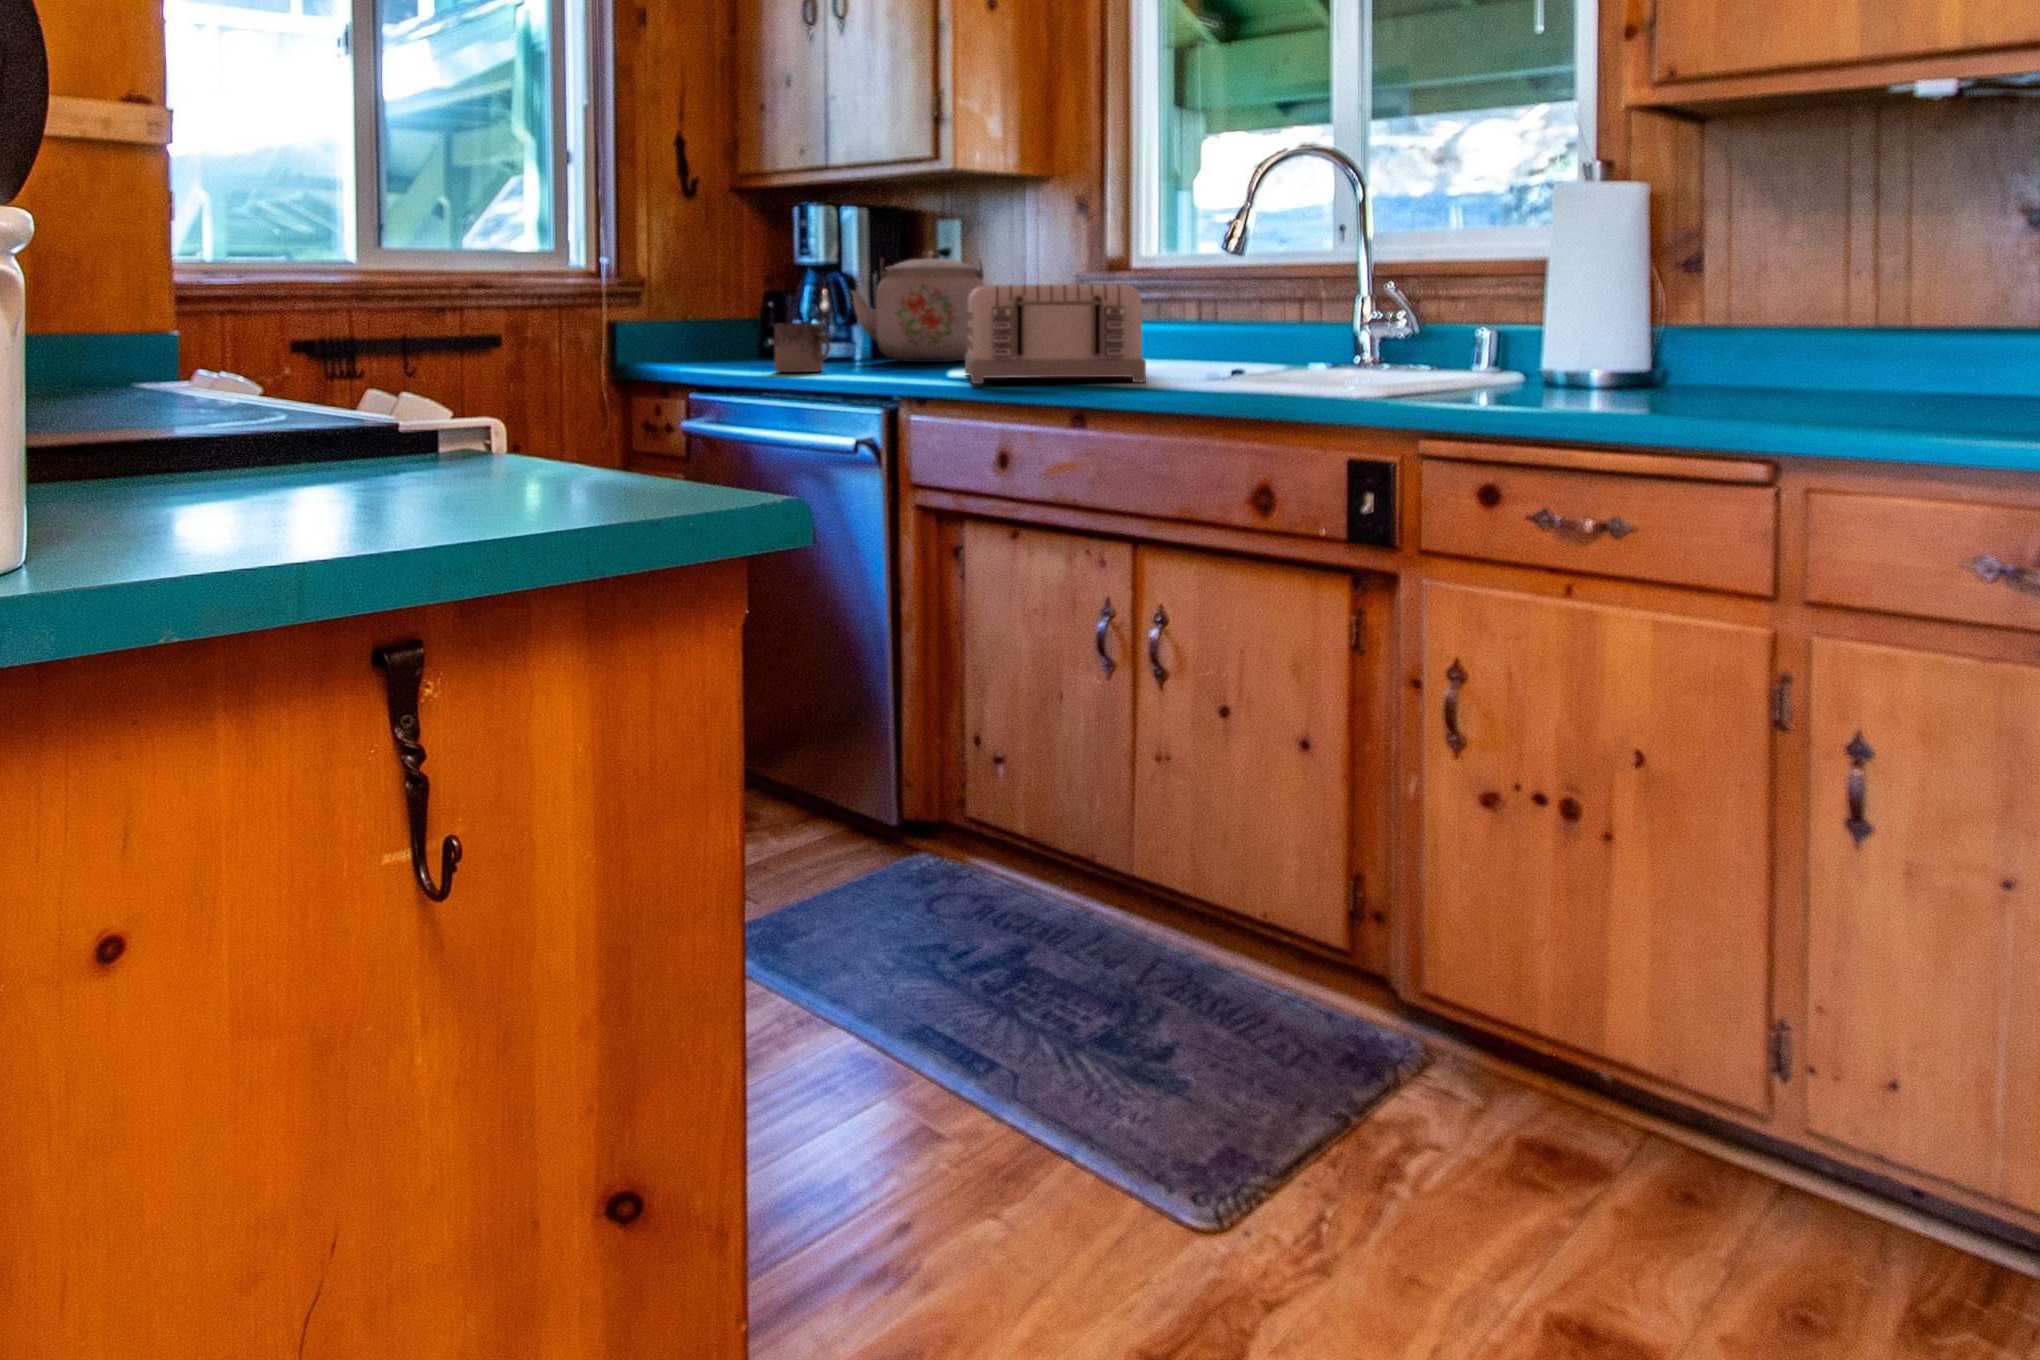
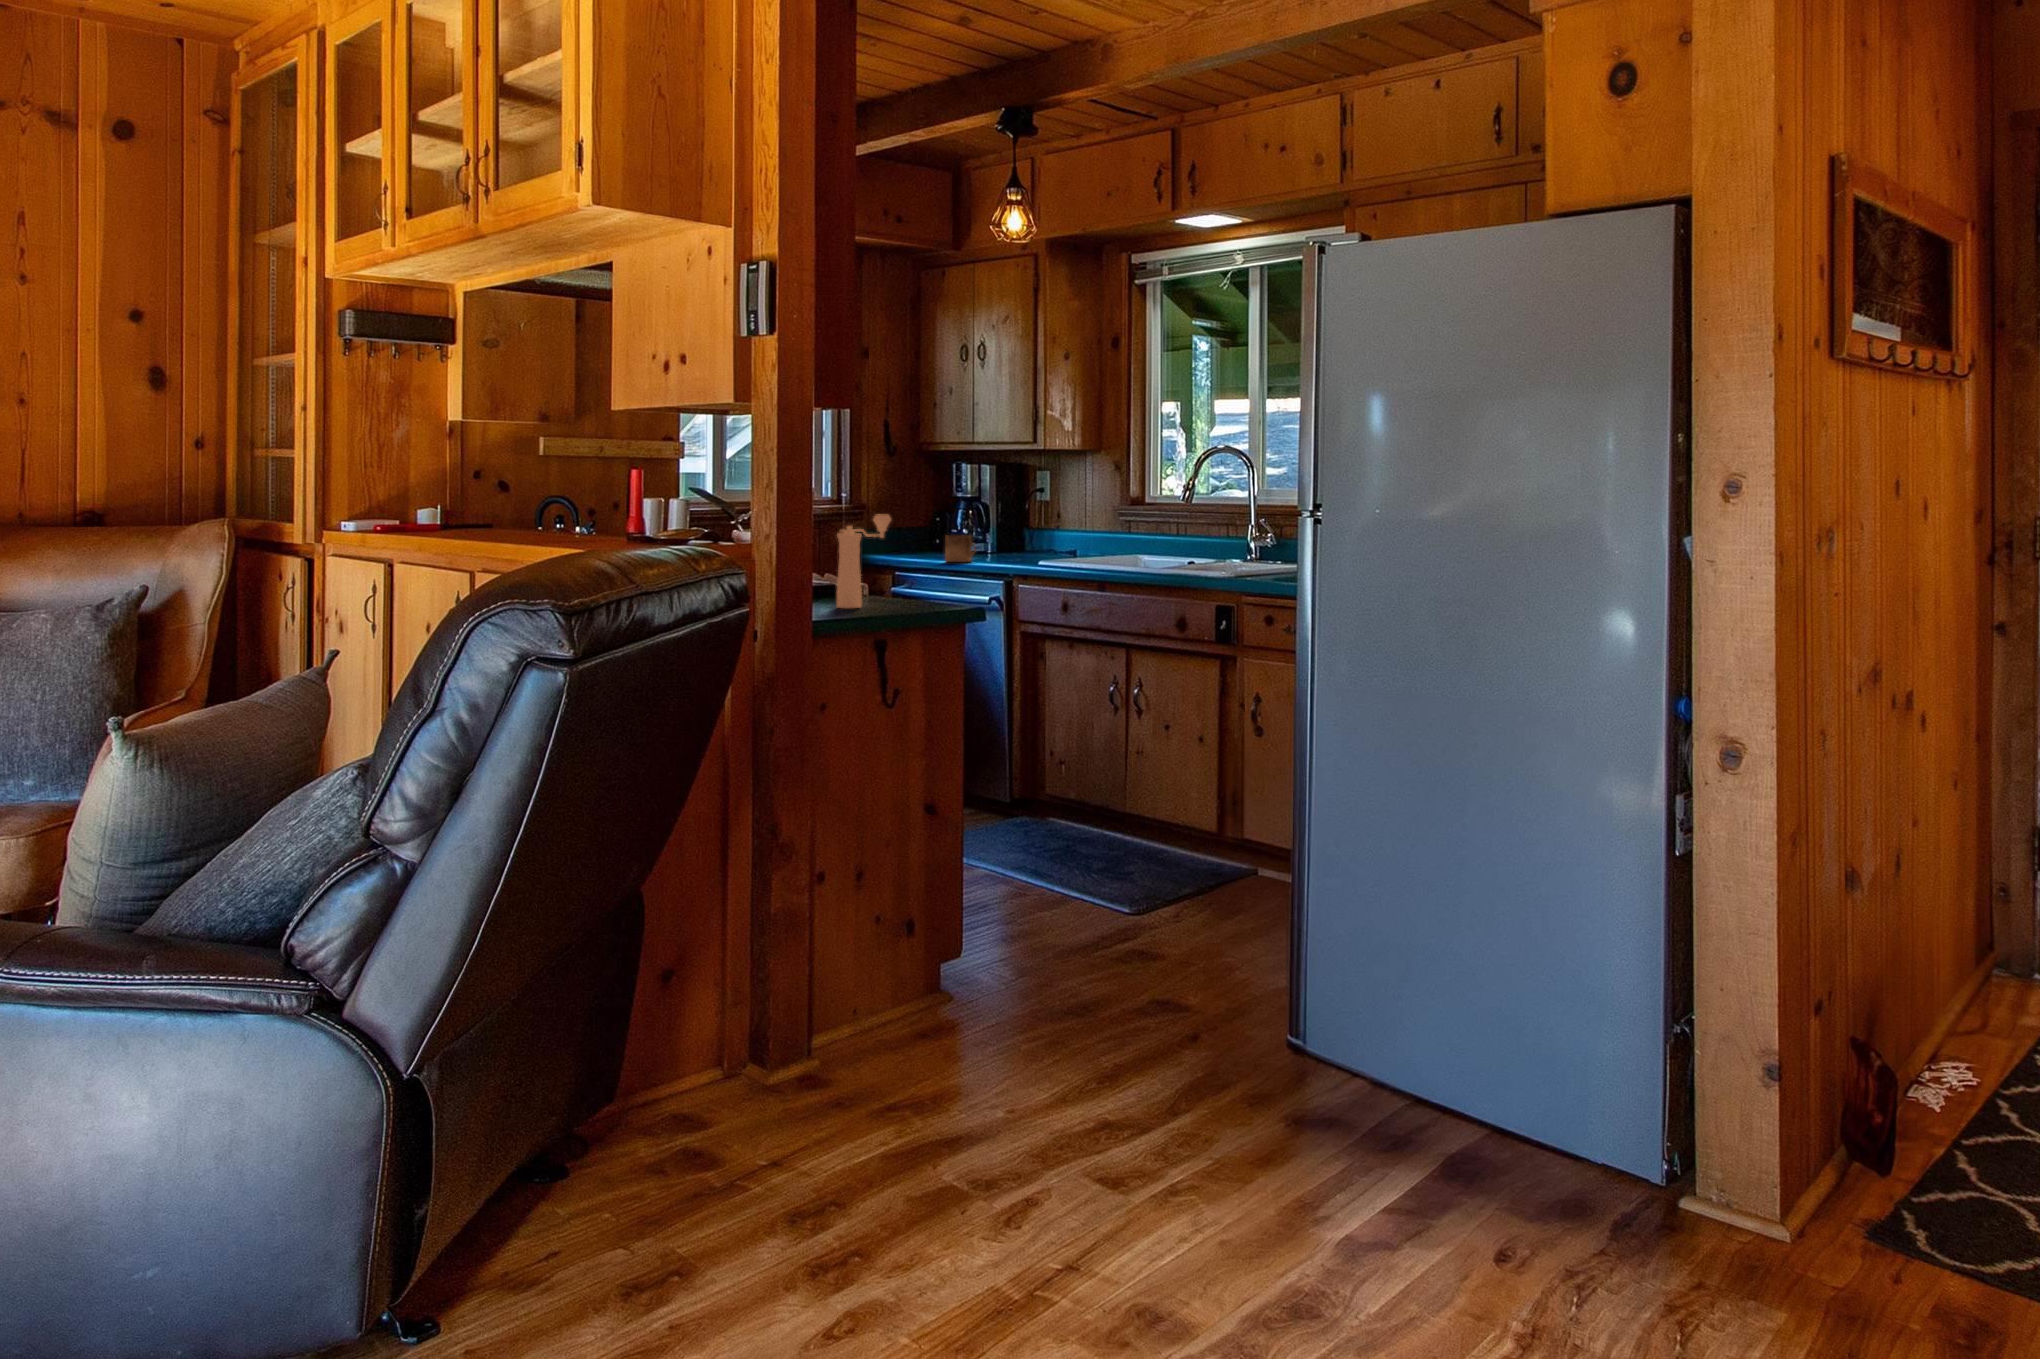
pepper mill: none [257,197,490,528] -> present [837,515,891,608]
kettle: present [852,251,985,362] -> none [986,493,1065,556]
toaster: present [965,284,1146,383] -> none [1049,517,1138,569]

